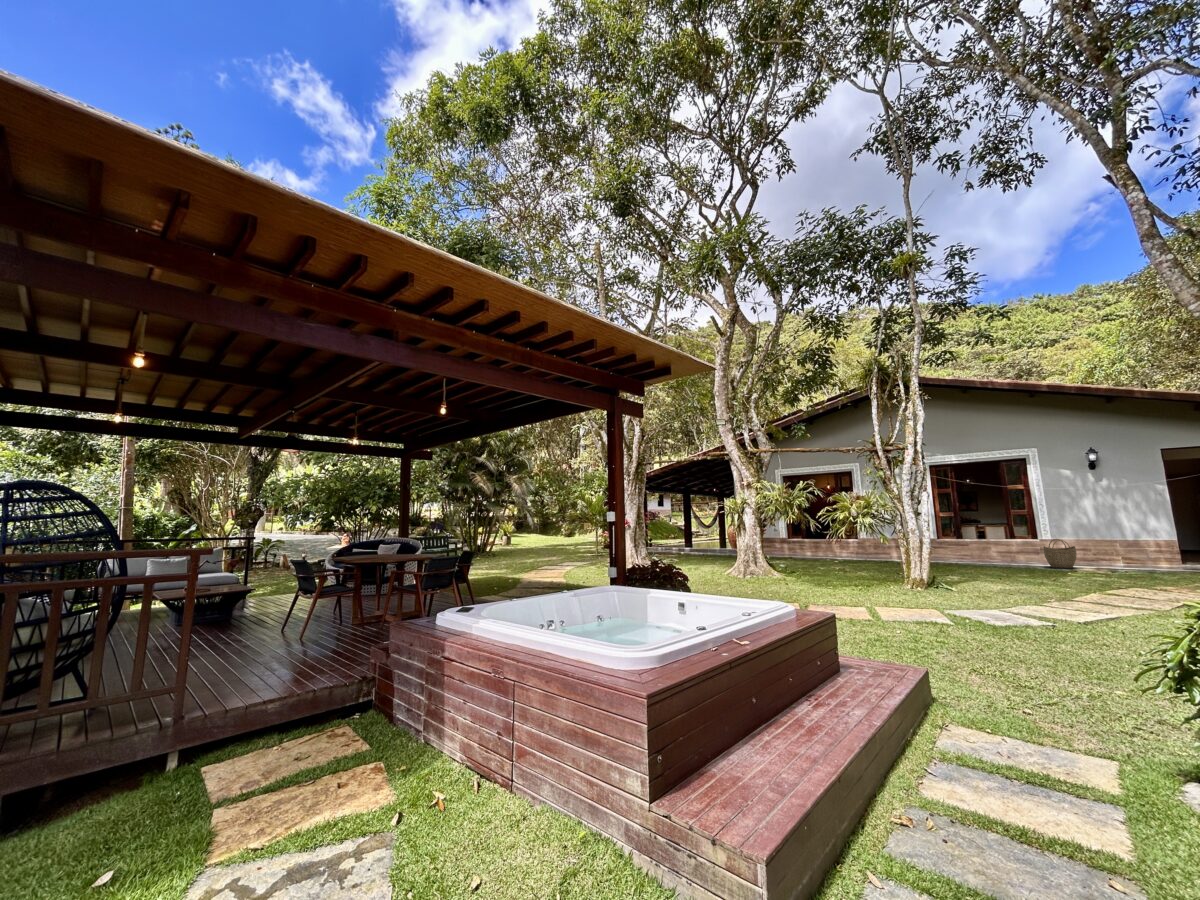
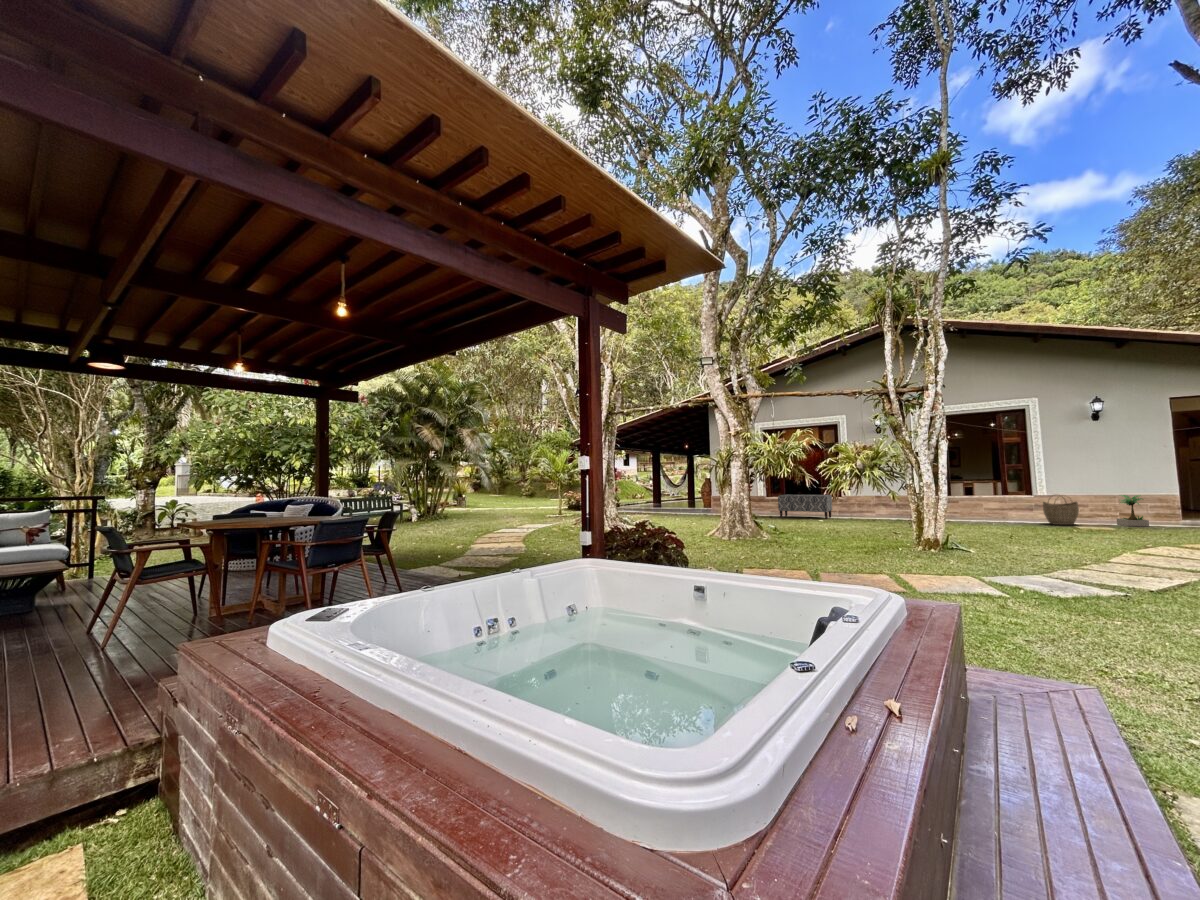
bench: none [798,537,850,560] -> present [778,494,832,519]
potted plant: none [1111,540,1143,570] -> present [1117,495,1149,527]

